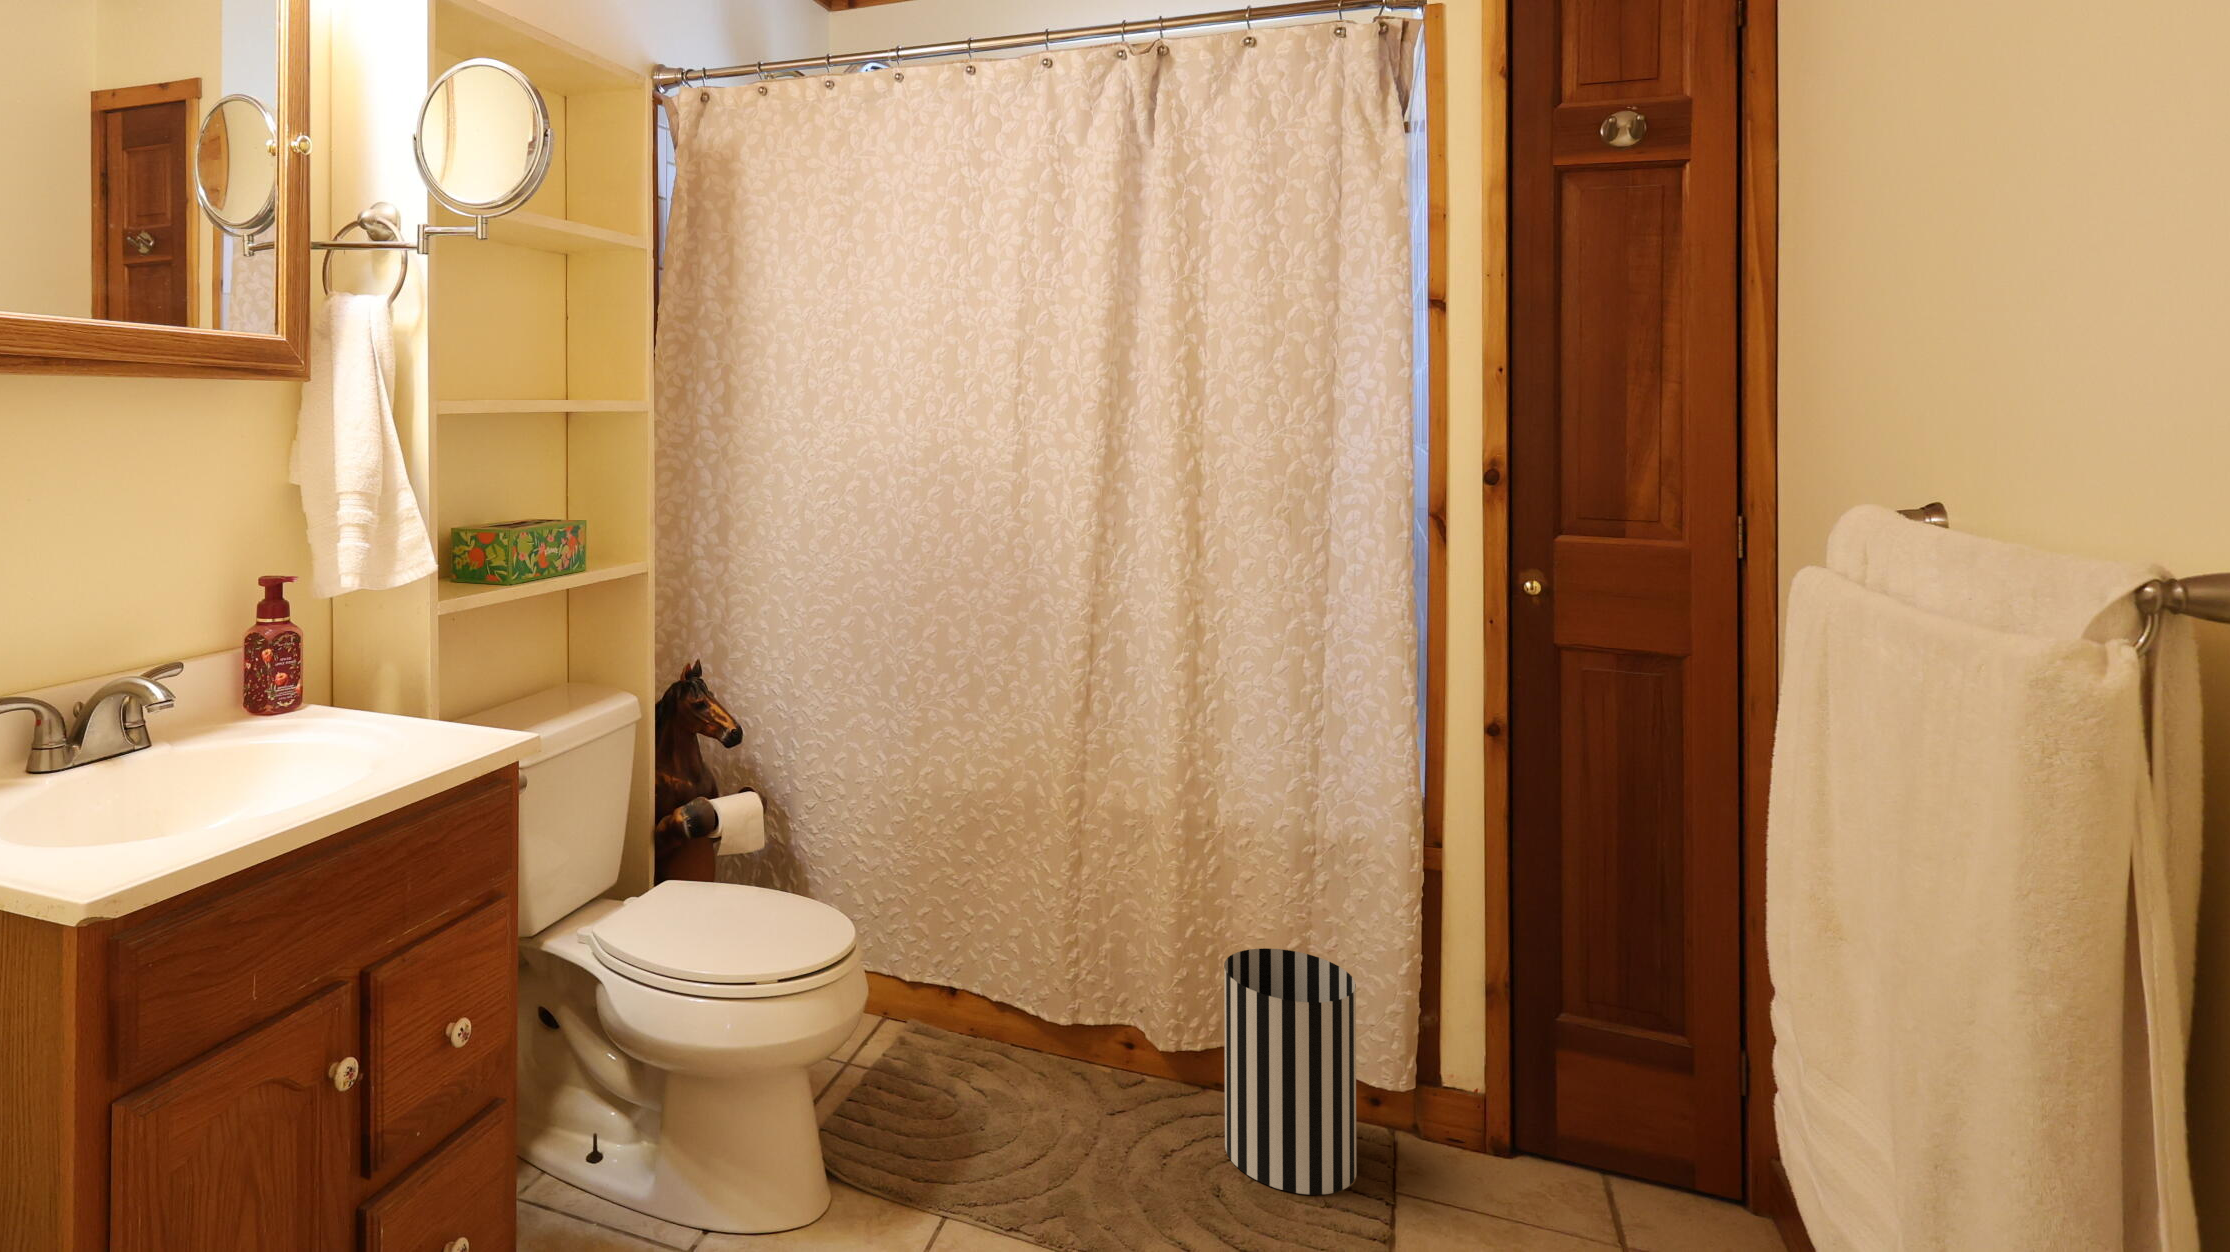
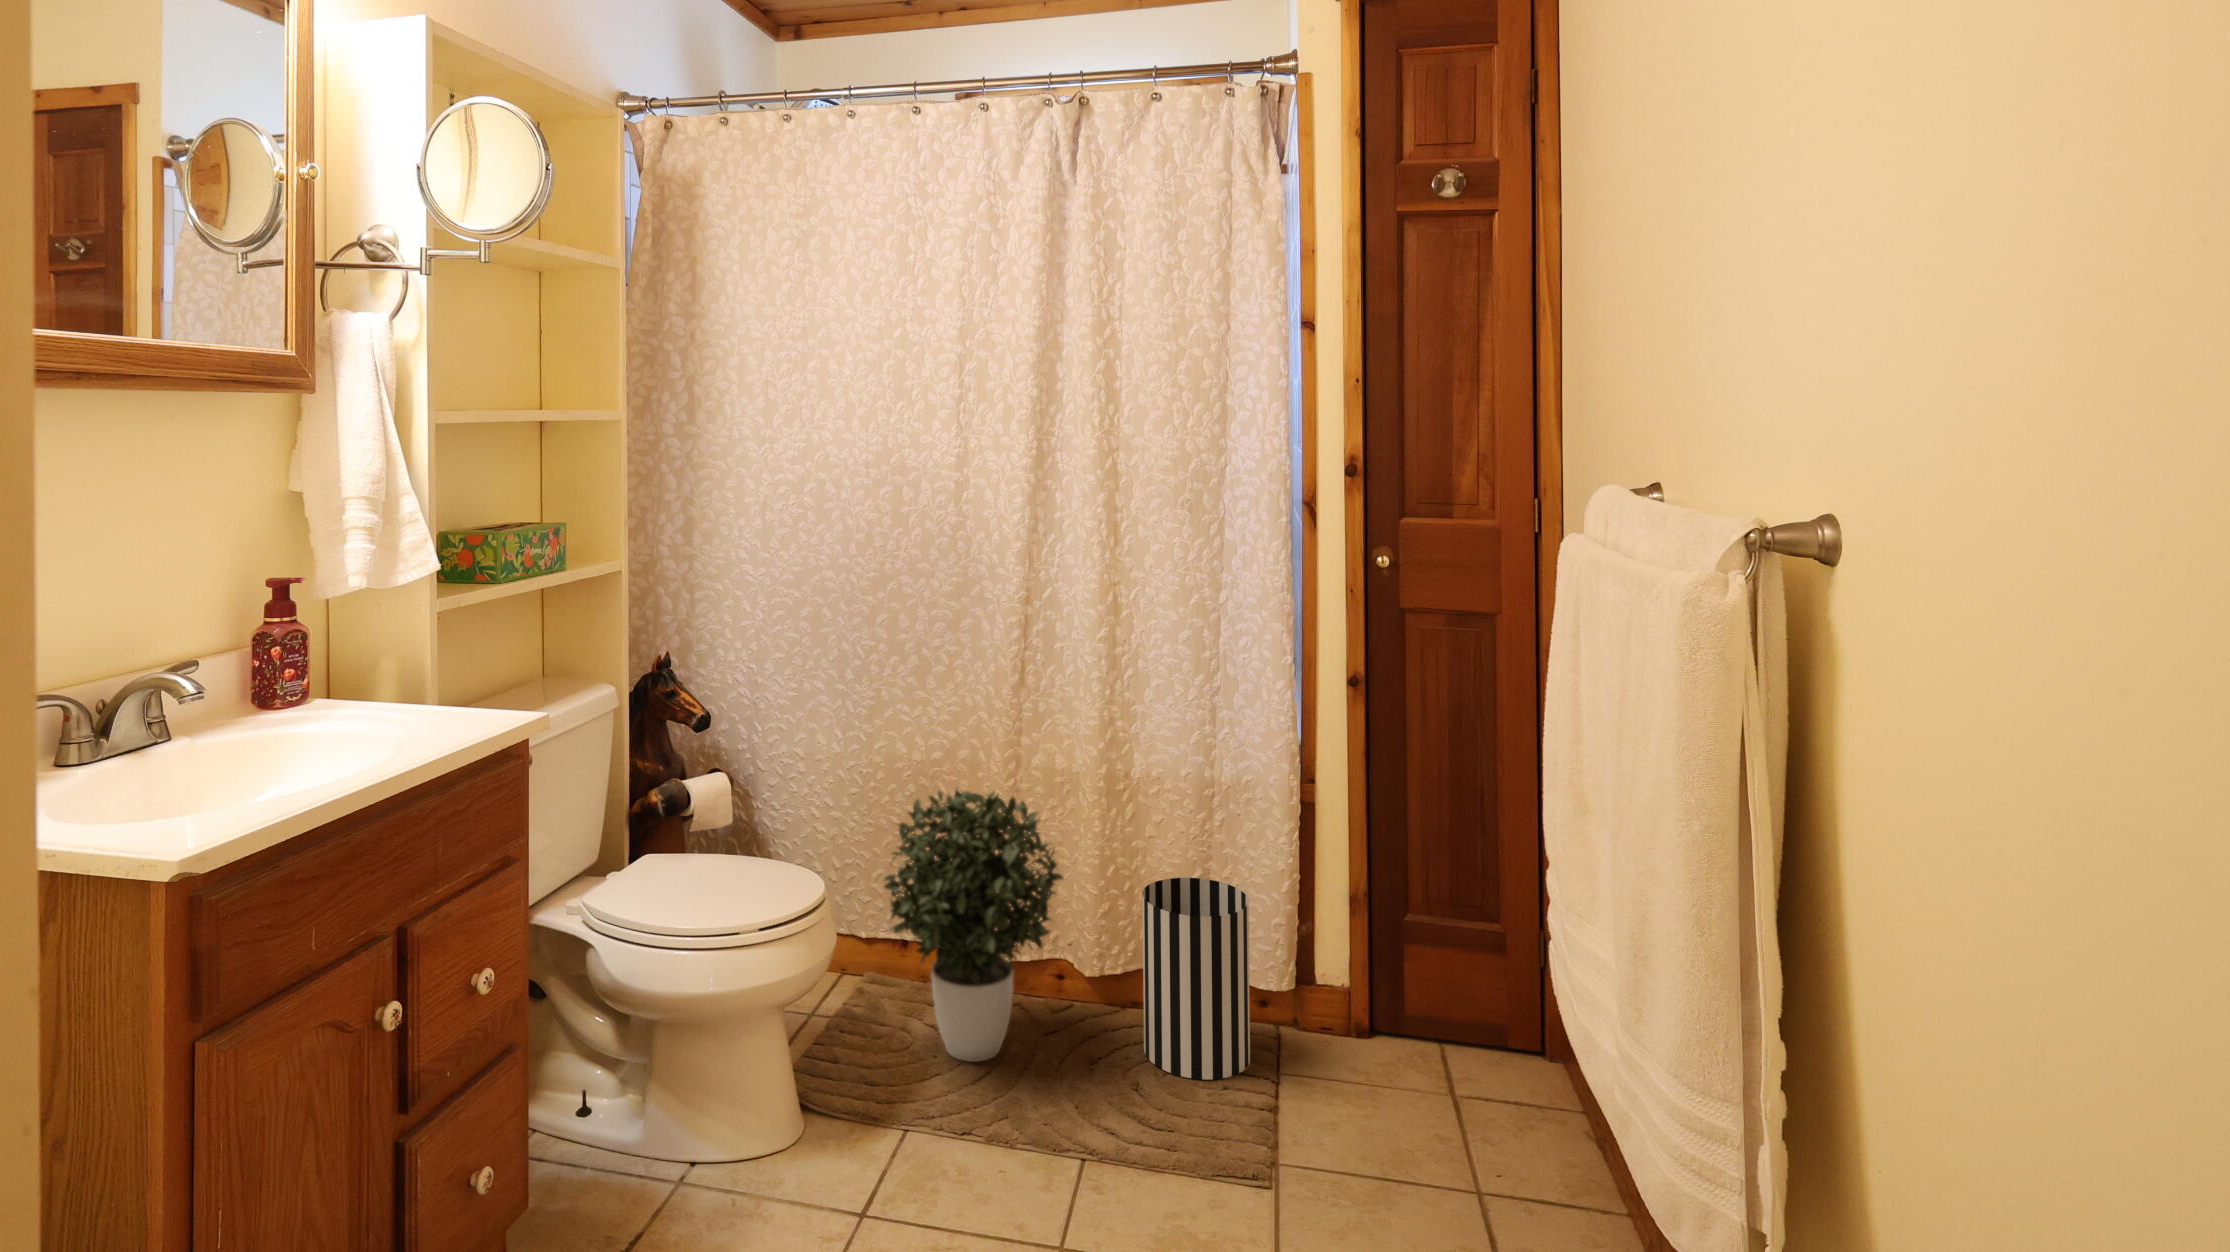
potted plant: none [921,827,1130,1141] -> present [884,790,1063,1062]

